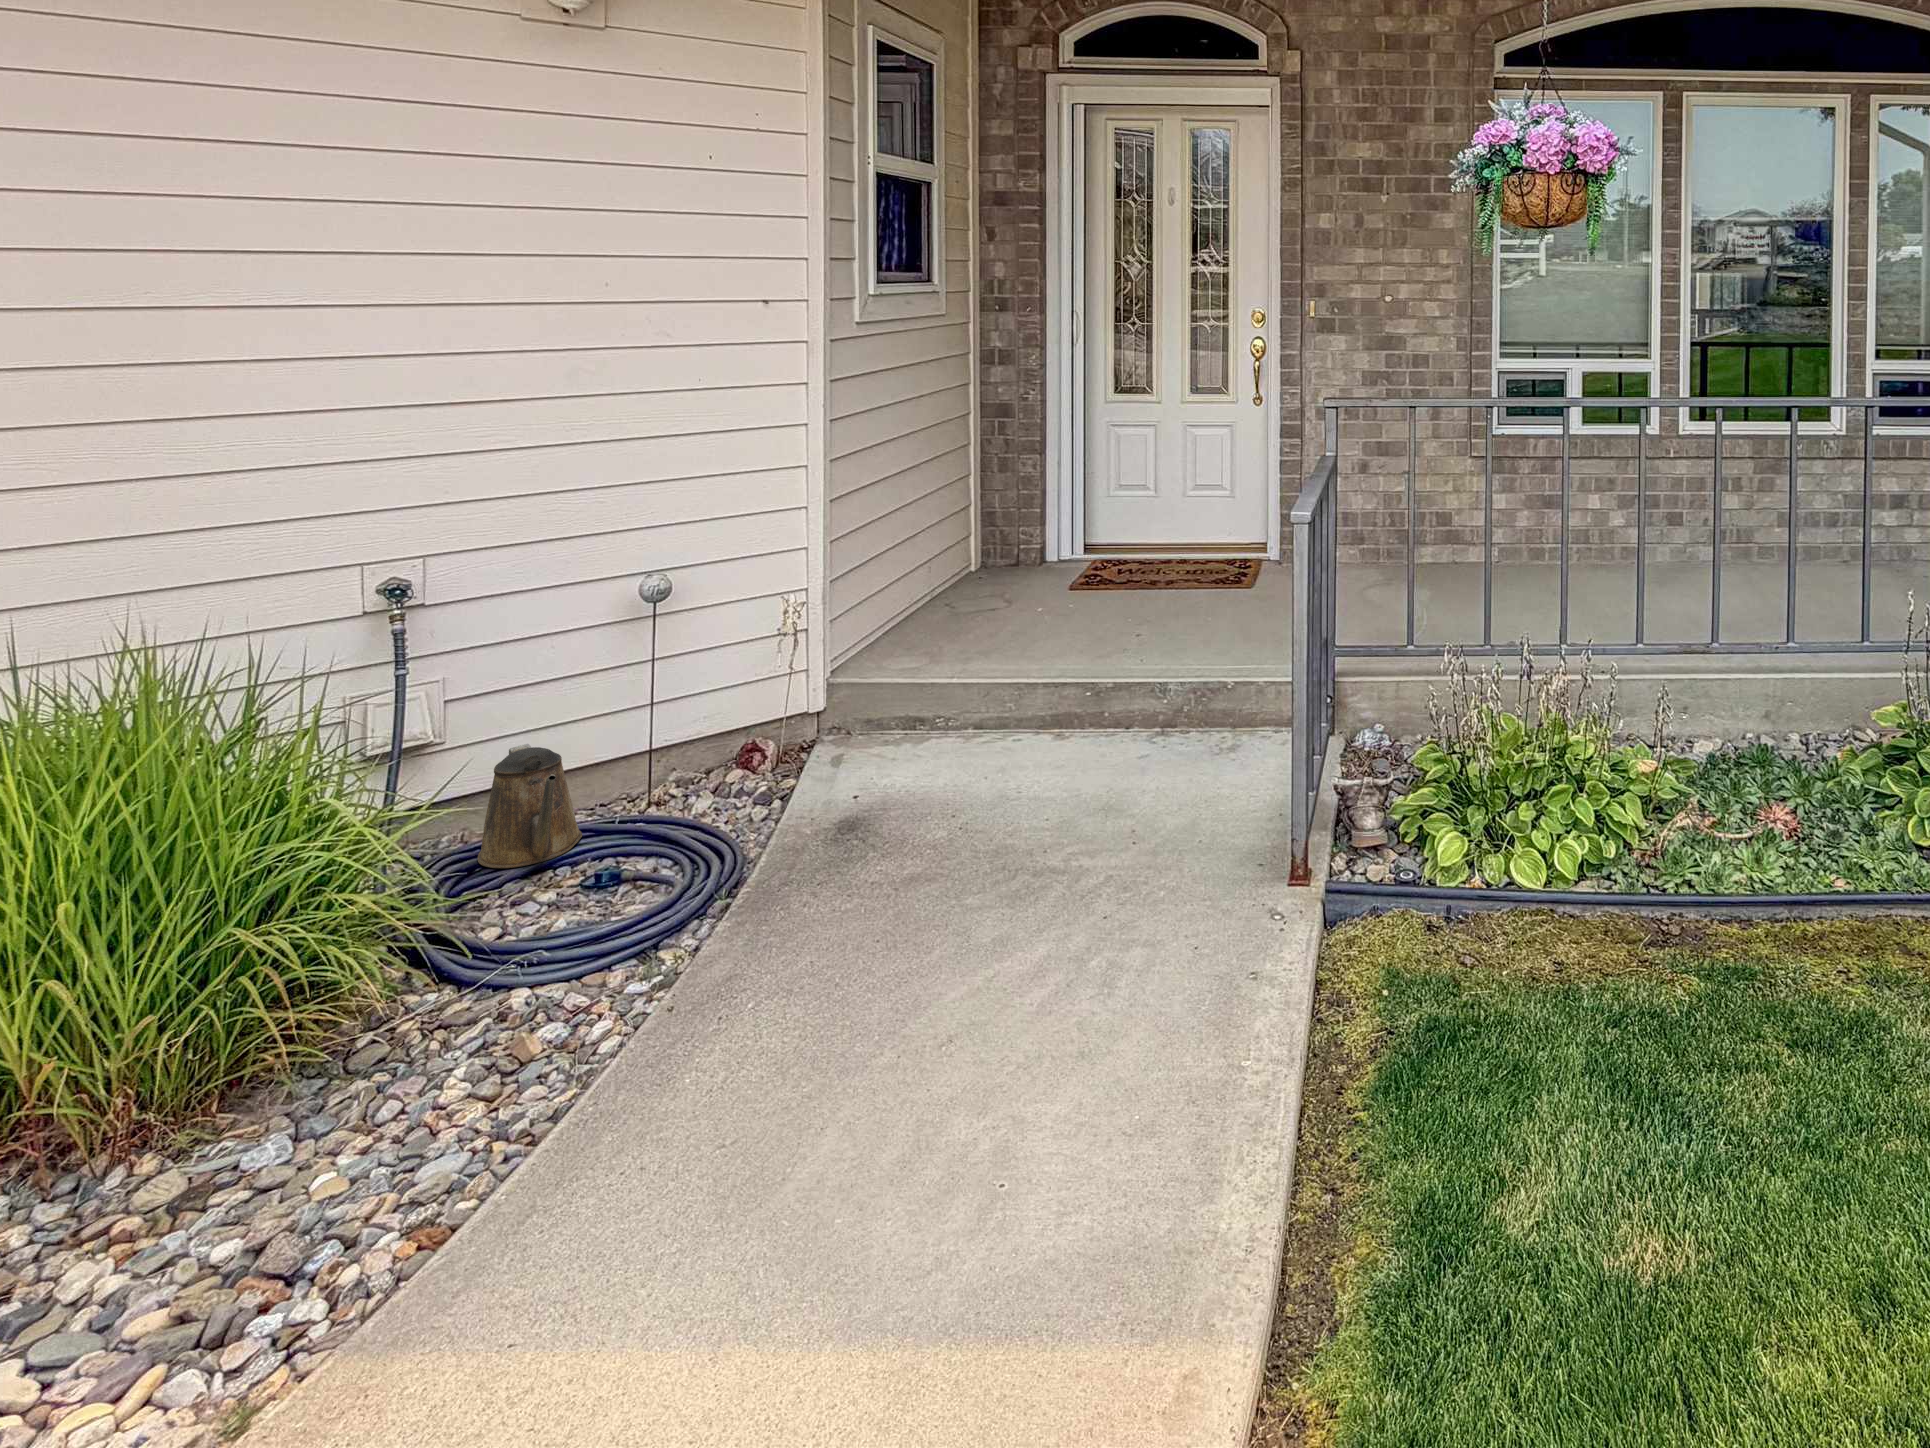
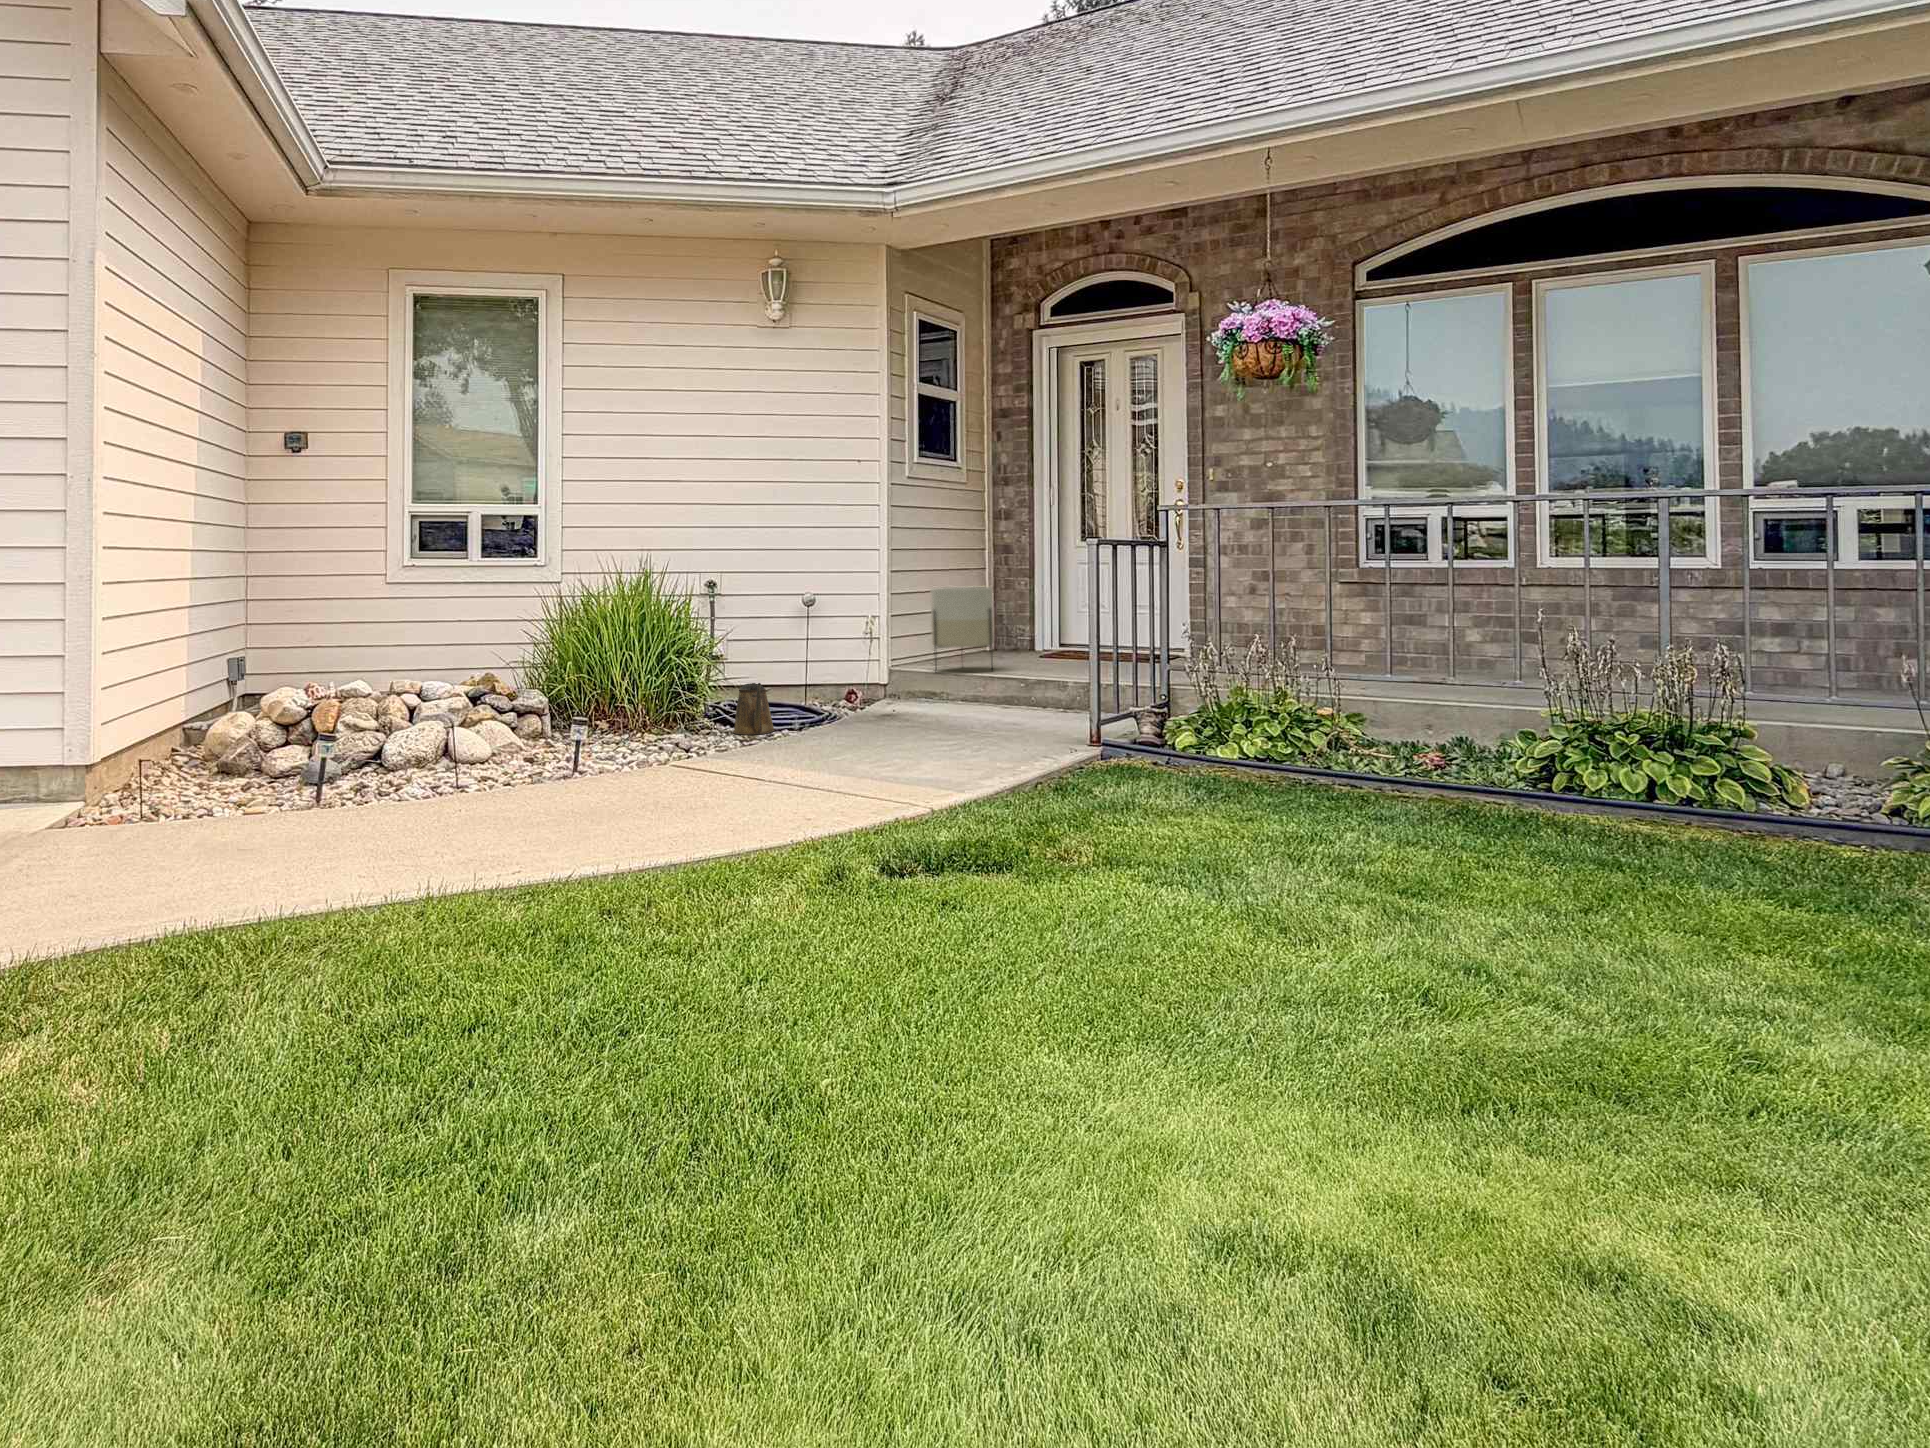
planter: none [895,488,1005,647] -> present [931,587,994,668]

